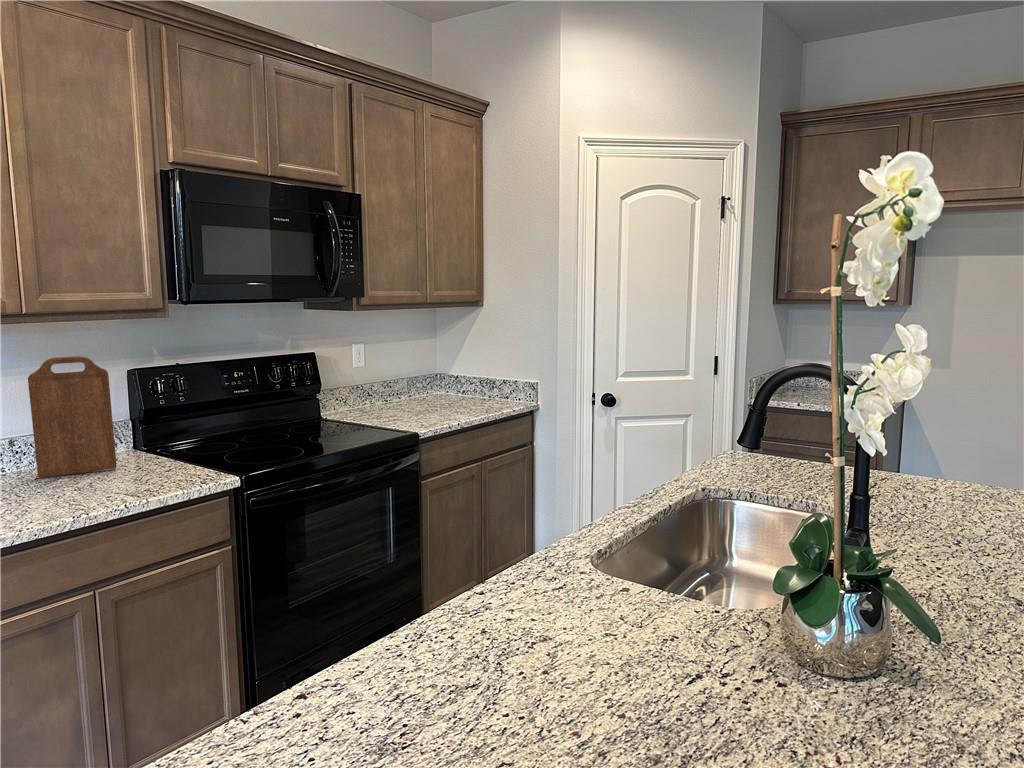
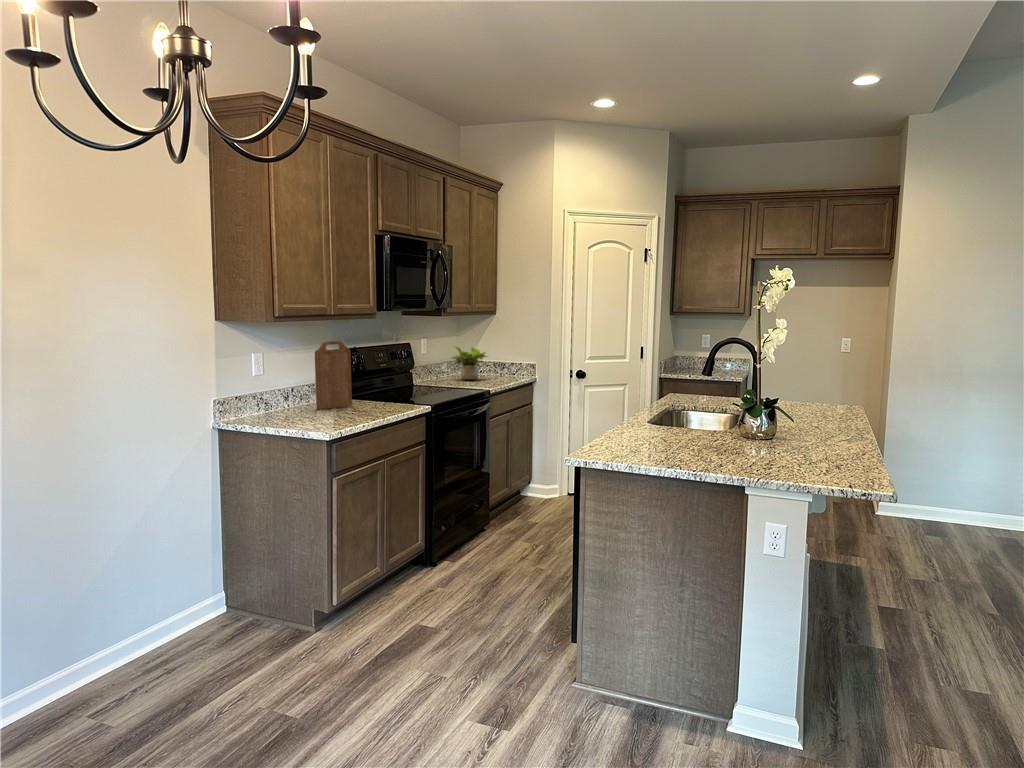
potted plant: none [394,355,458,408] -> present [452,346,488,380]

